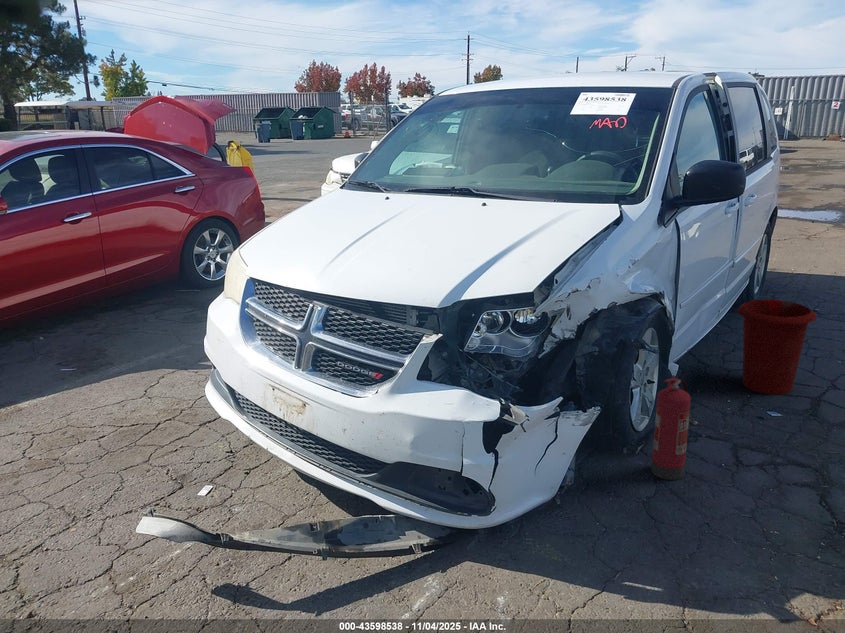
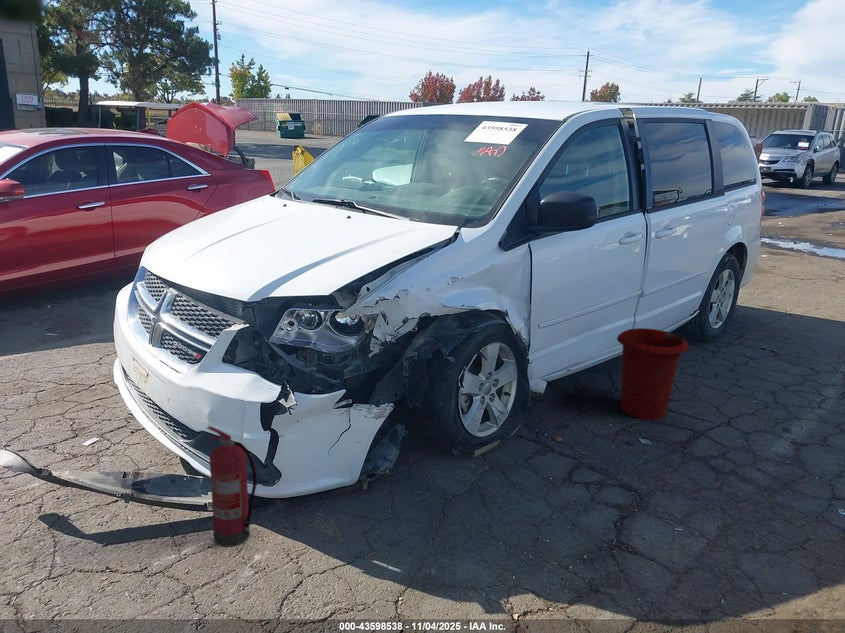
fire extinguisher: present [651,378,691,480] -> present [207,426,257,547]

